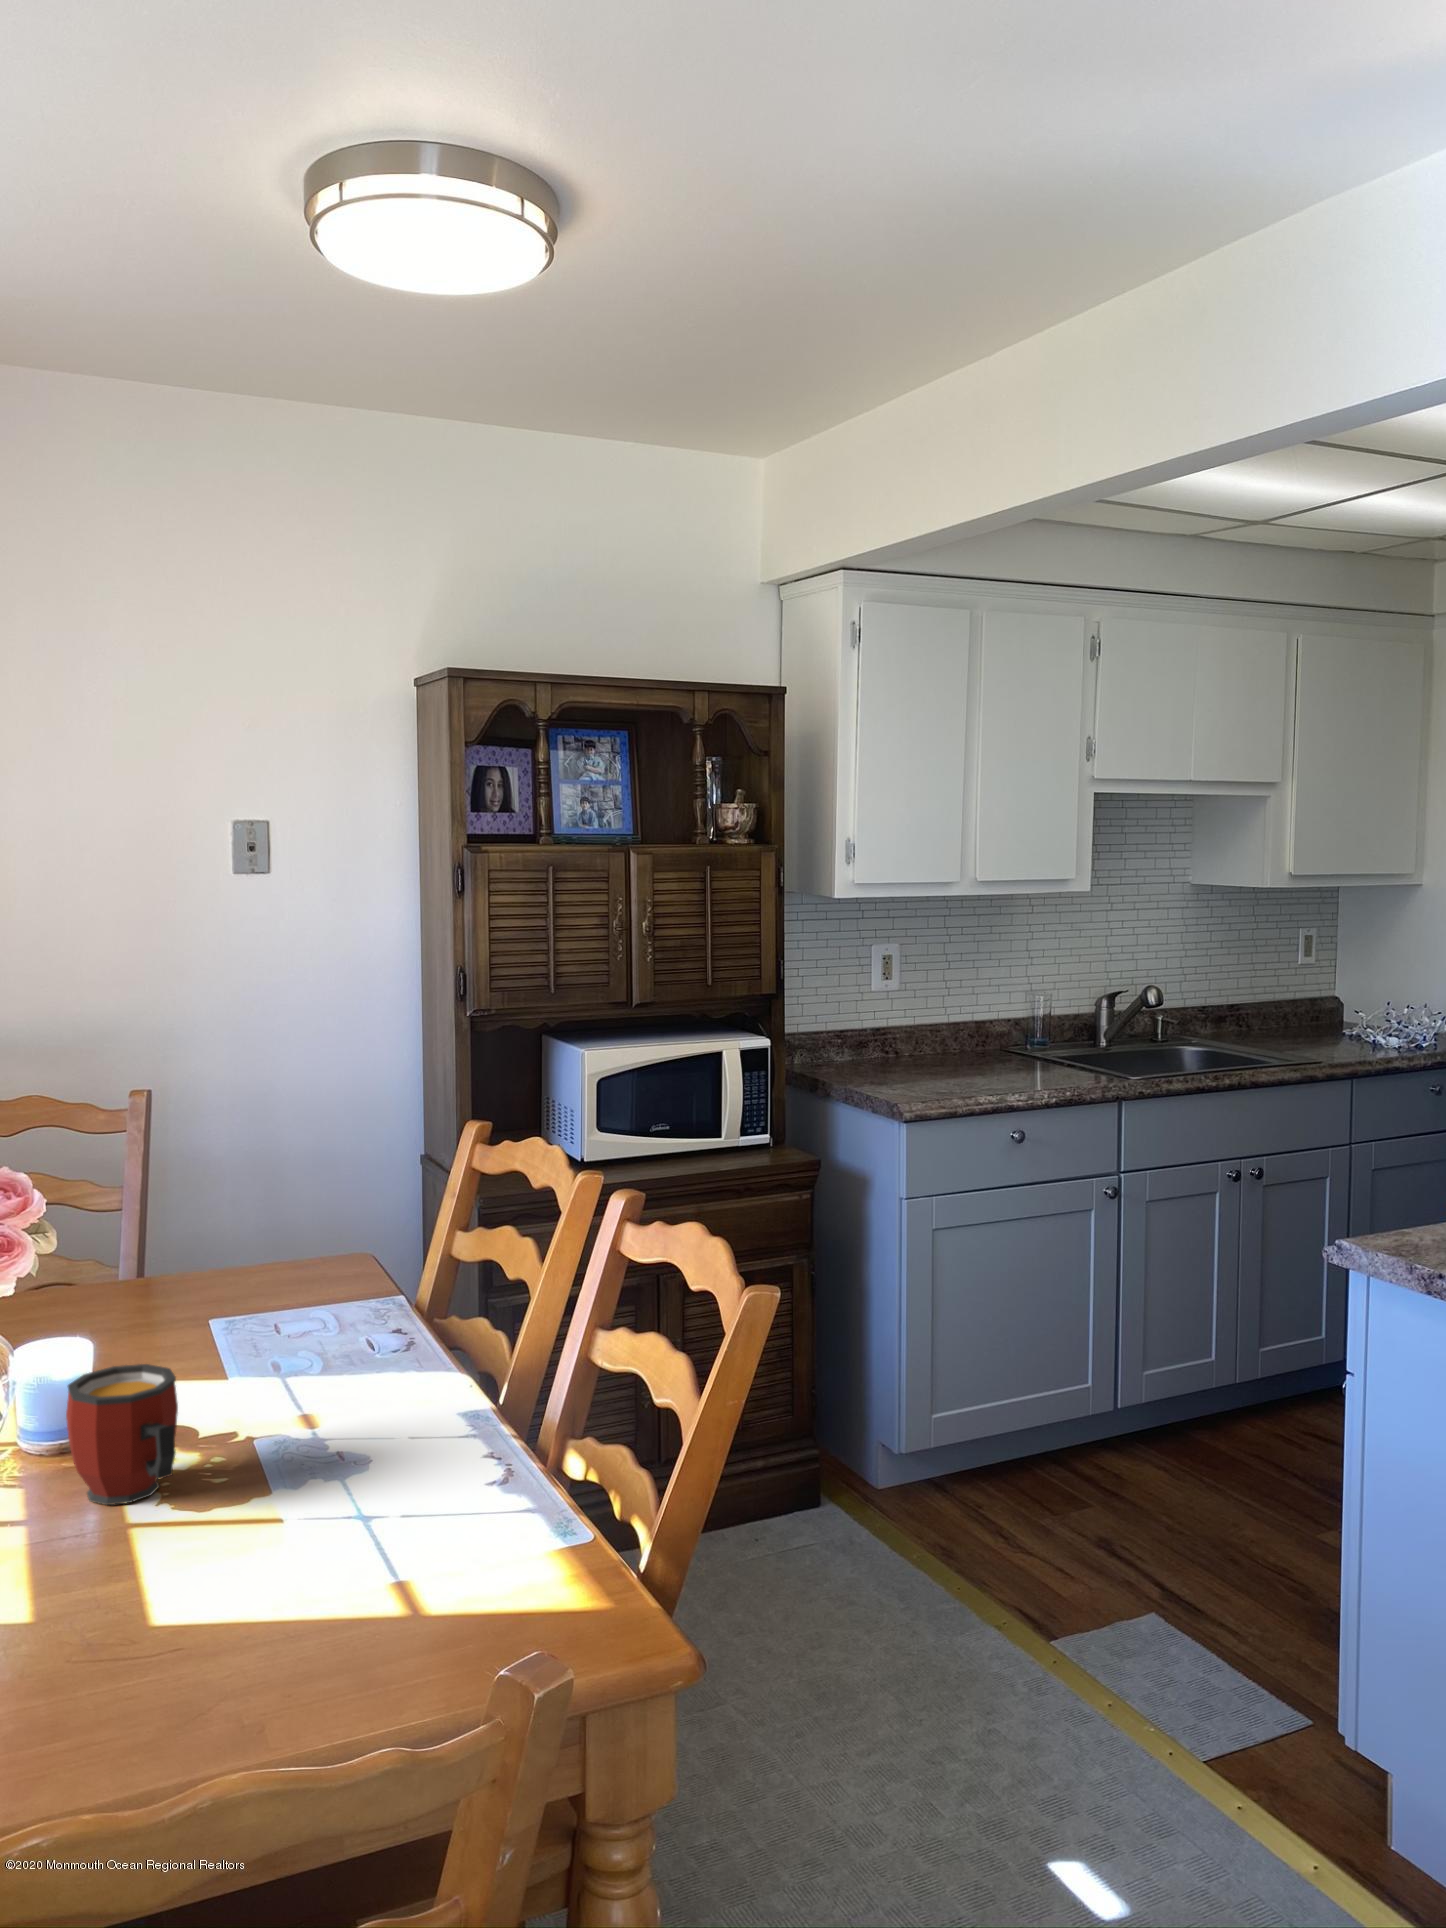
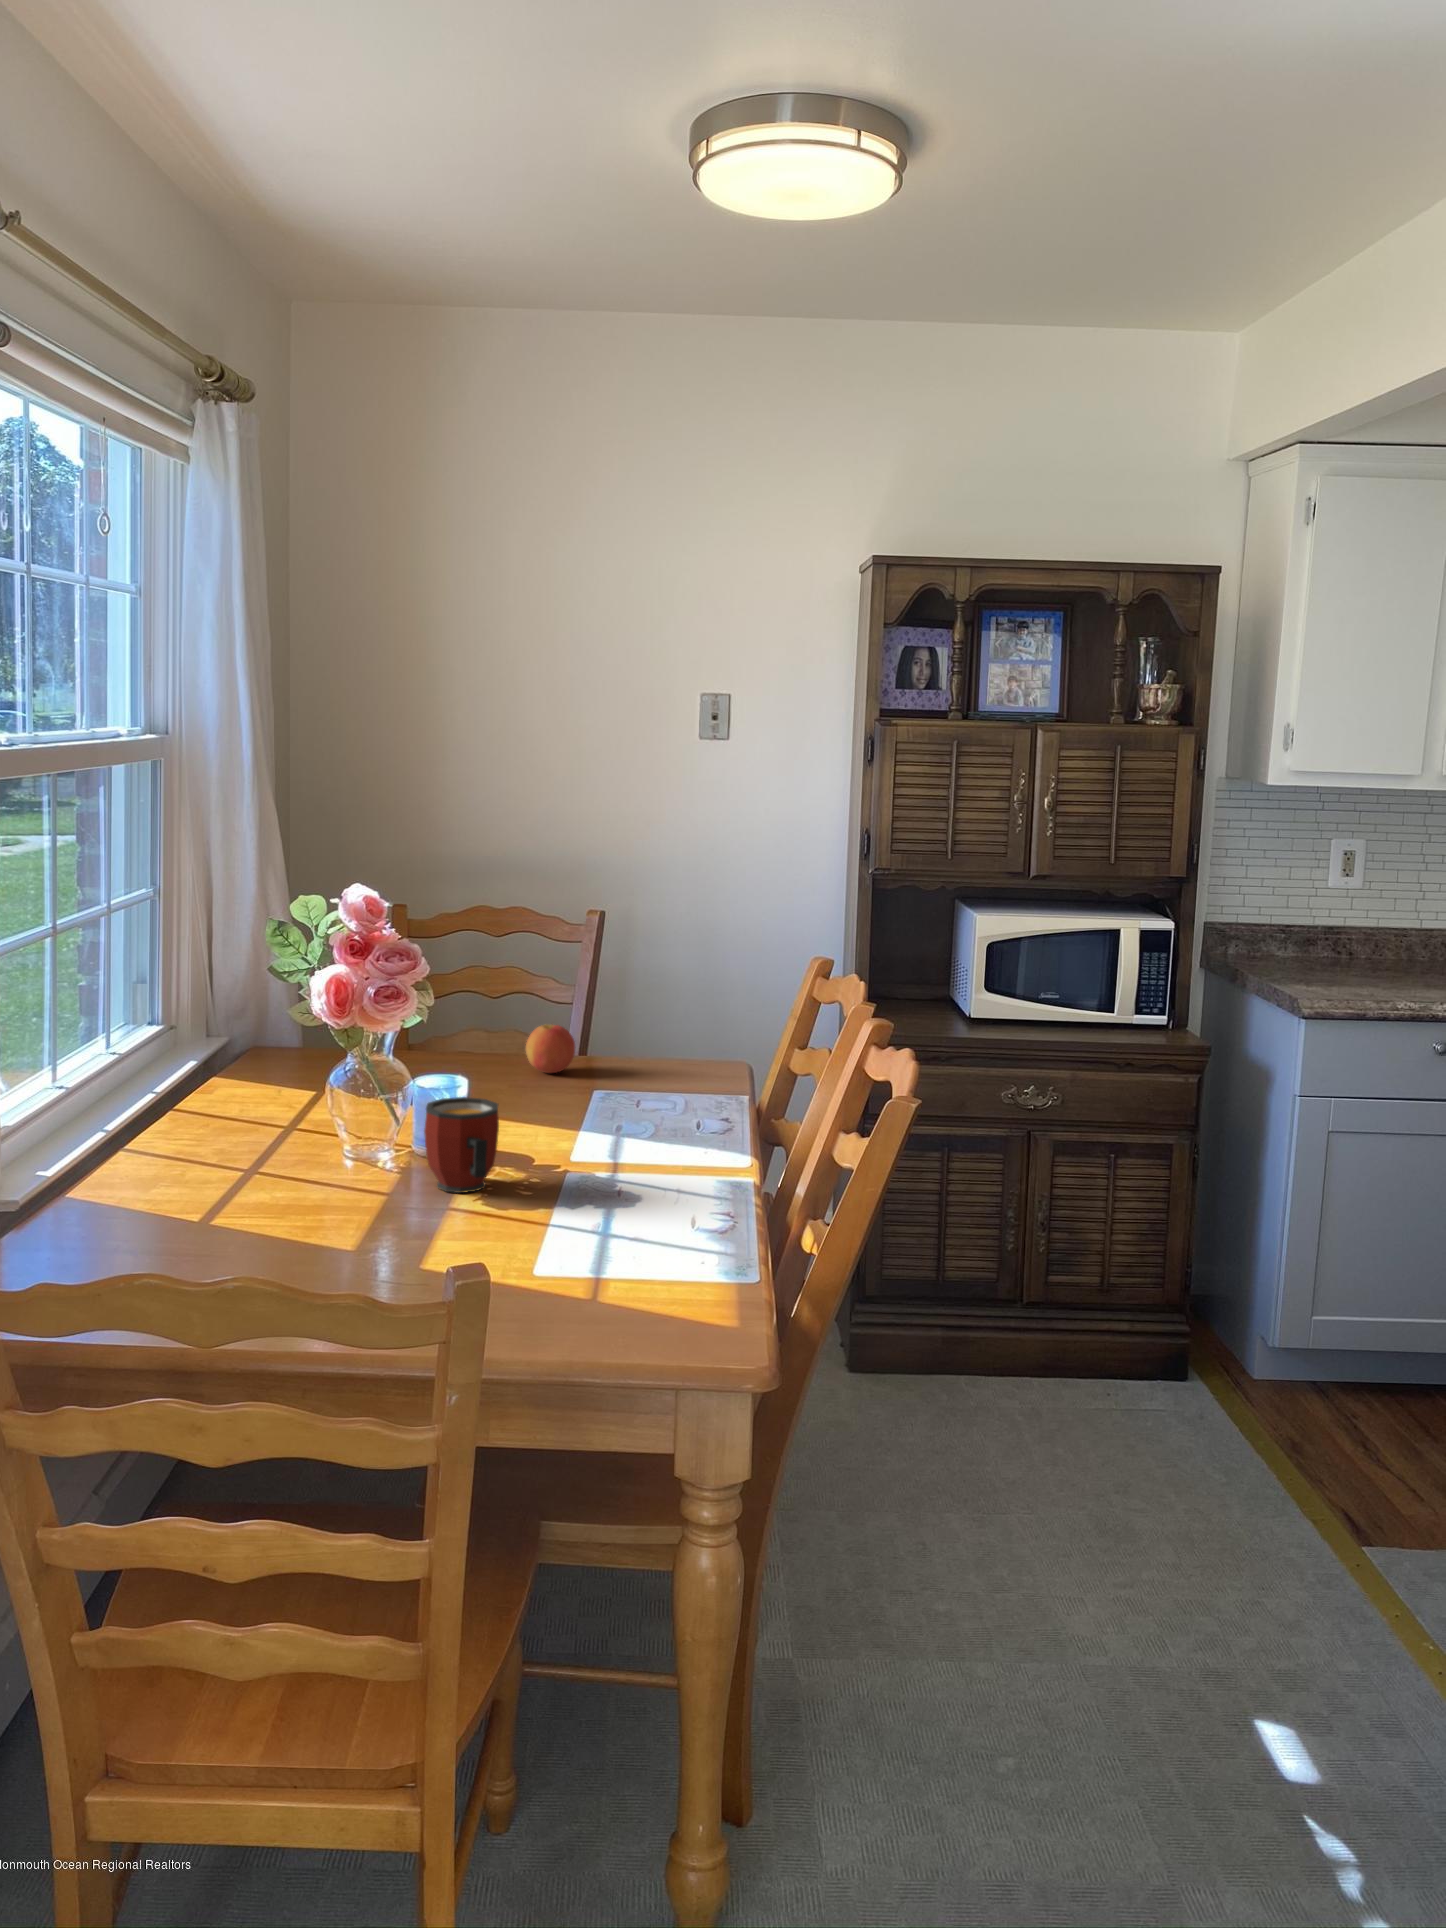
apple: none [105,1232,172,1298] -> present [526,1024,575,1073]

